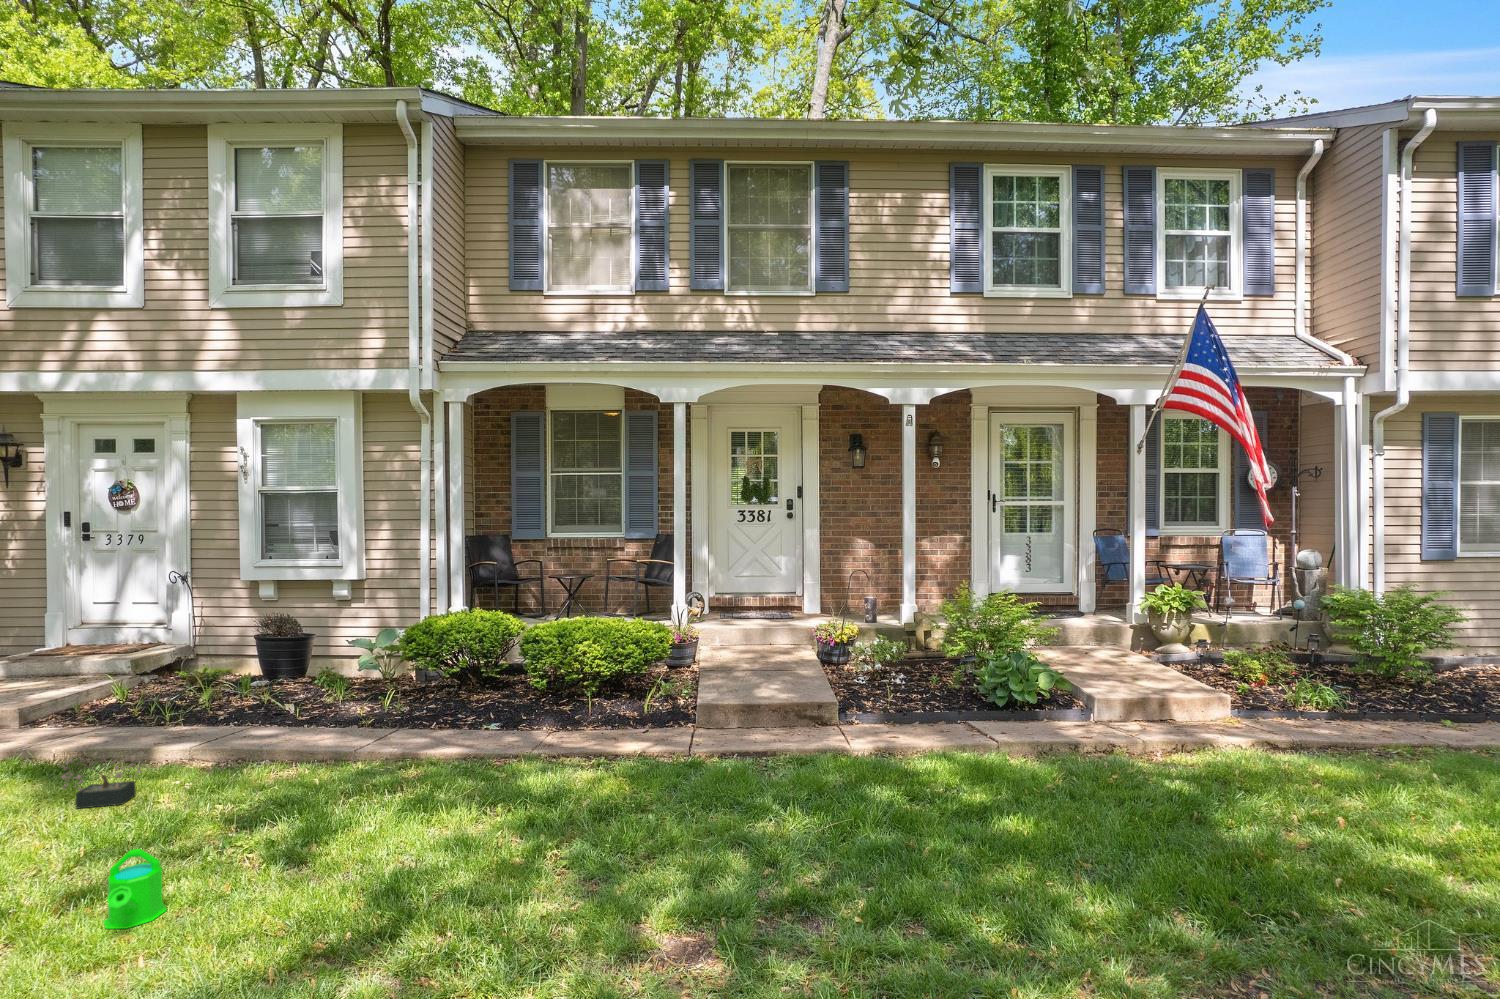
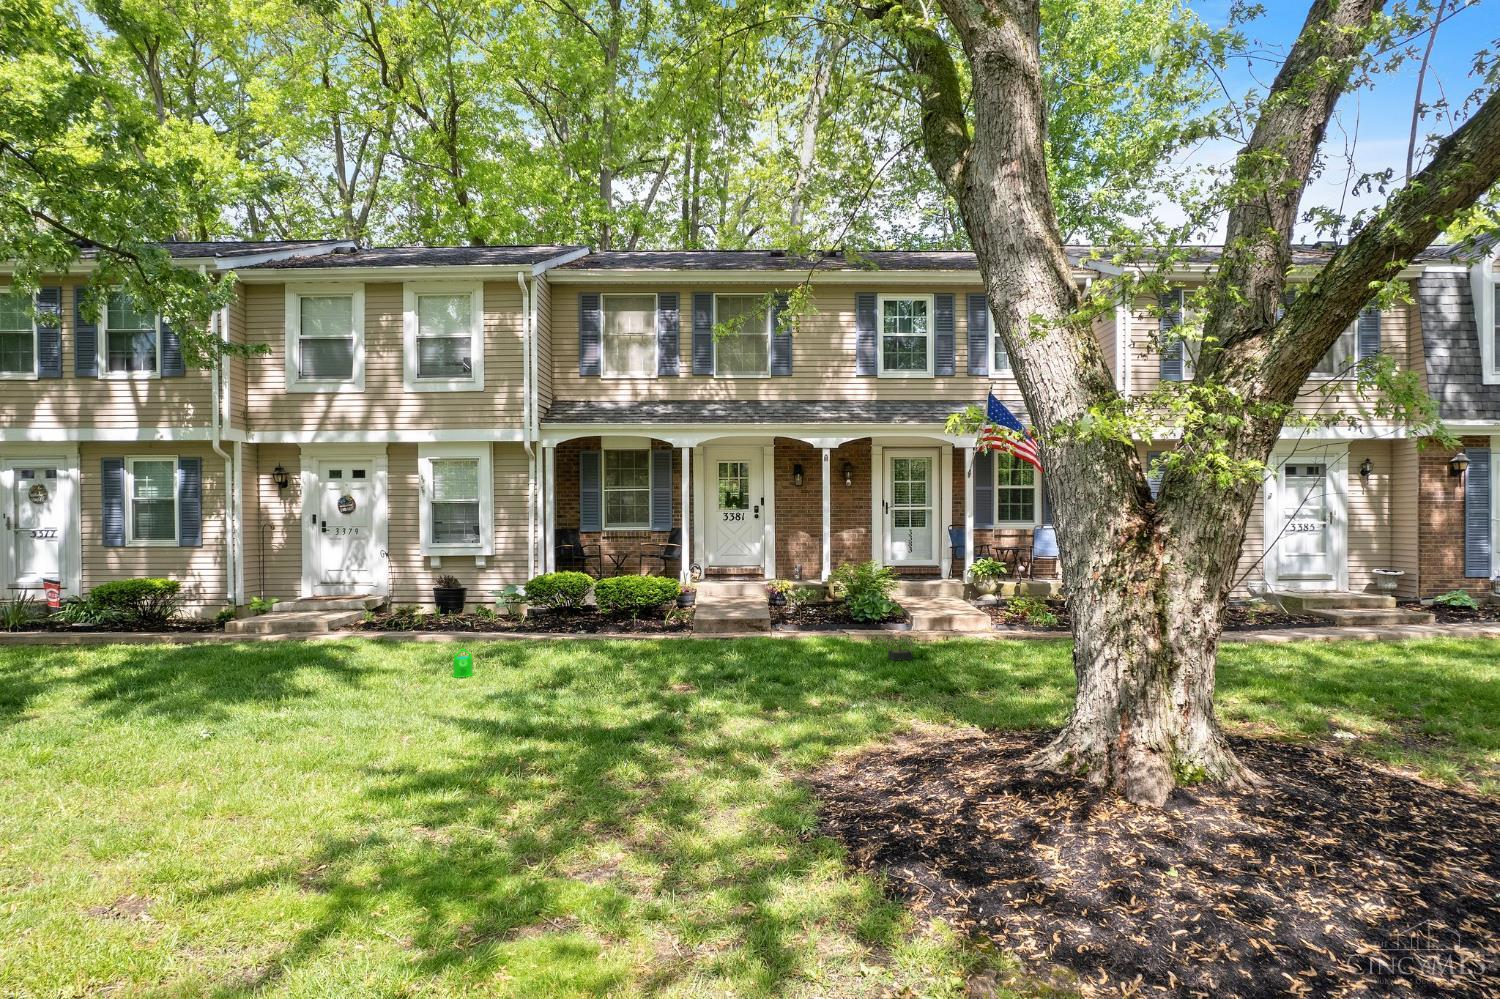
decorative plant: present [60,745,143,809] -> present [882,632,915,661]

